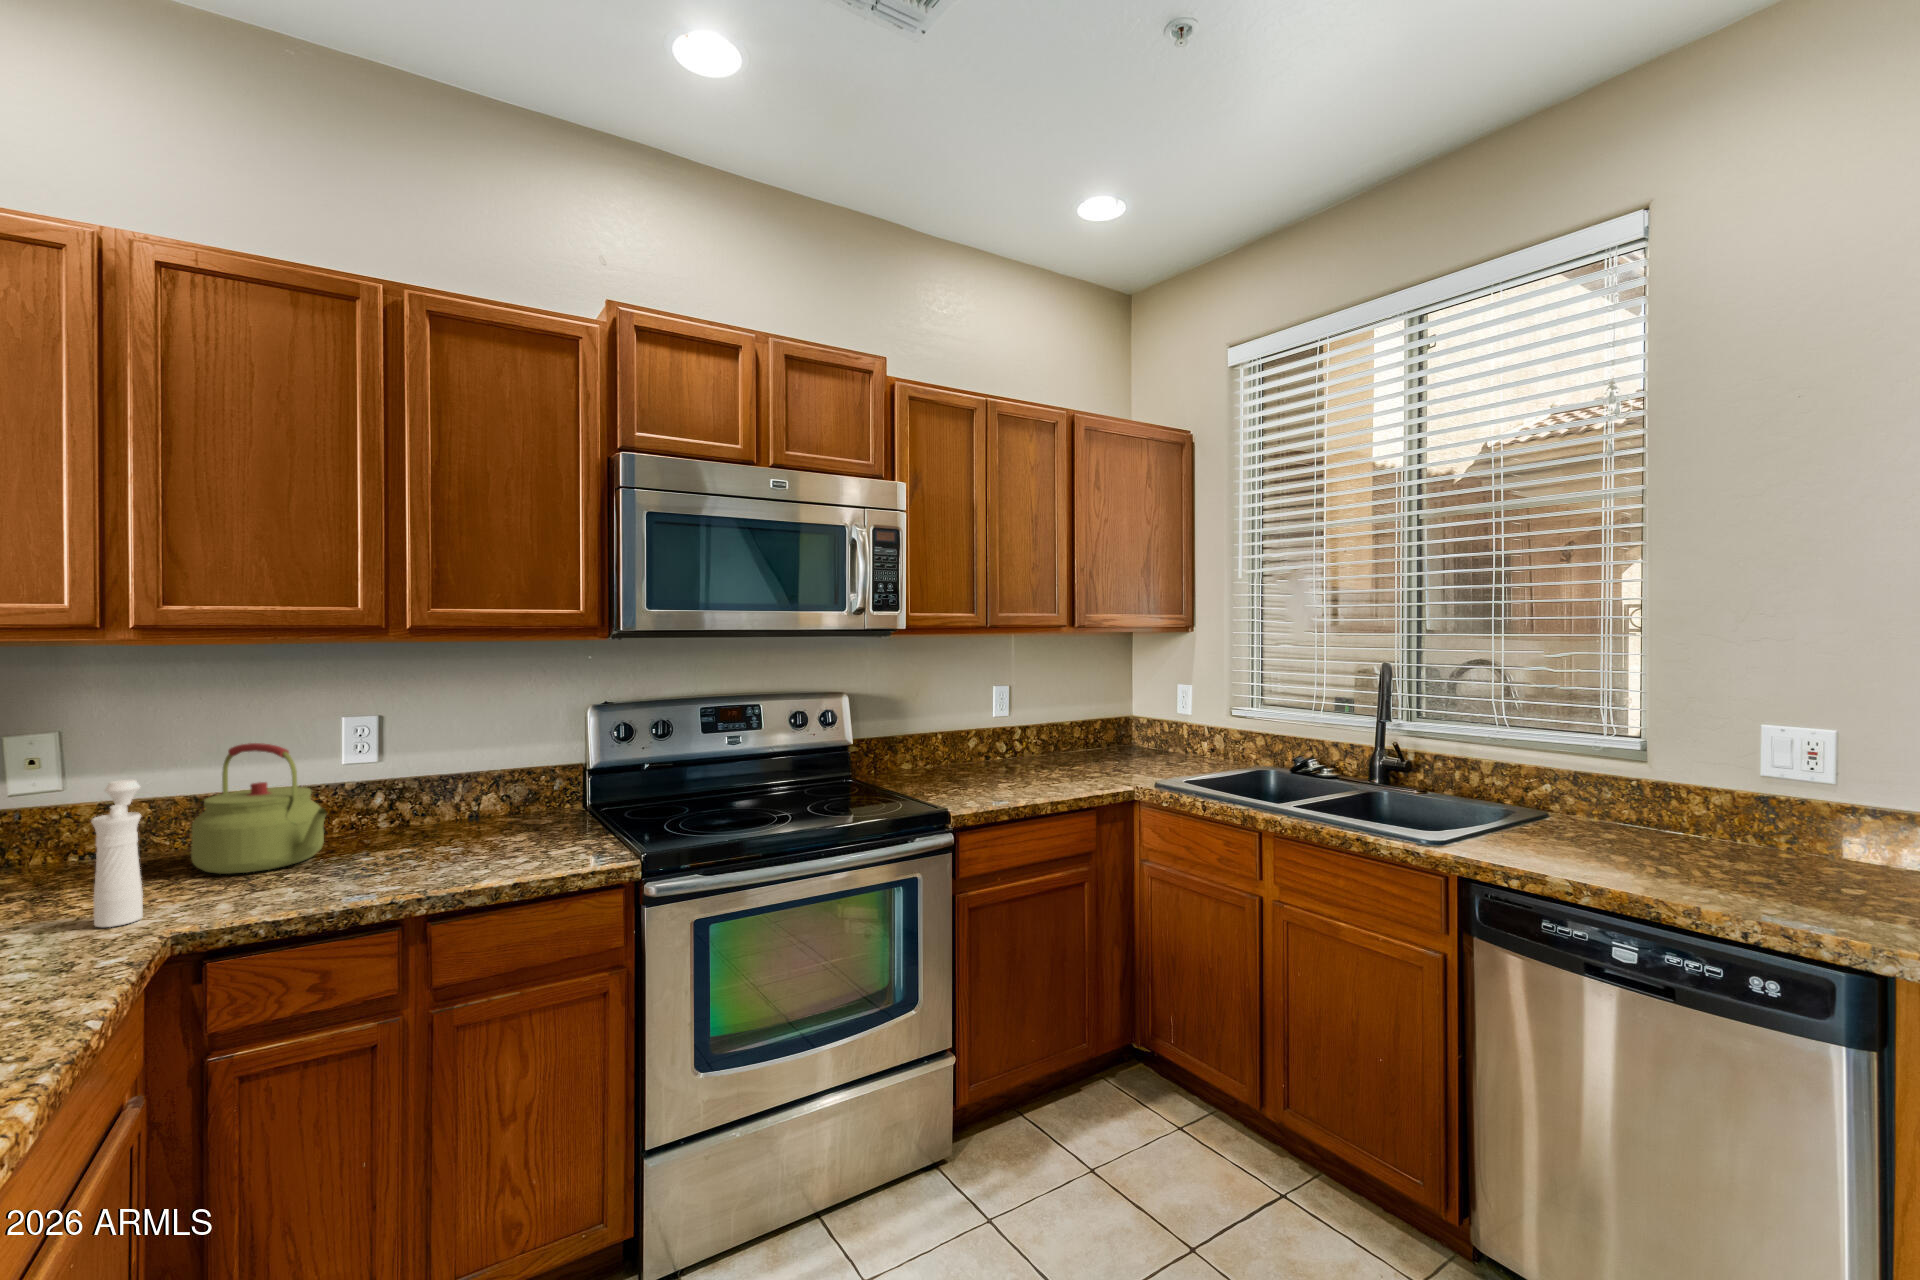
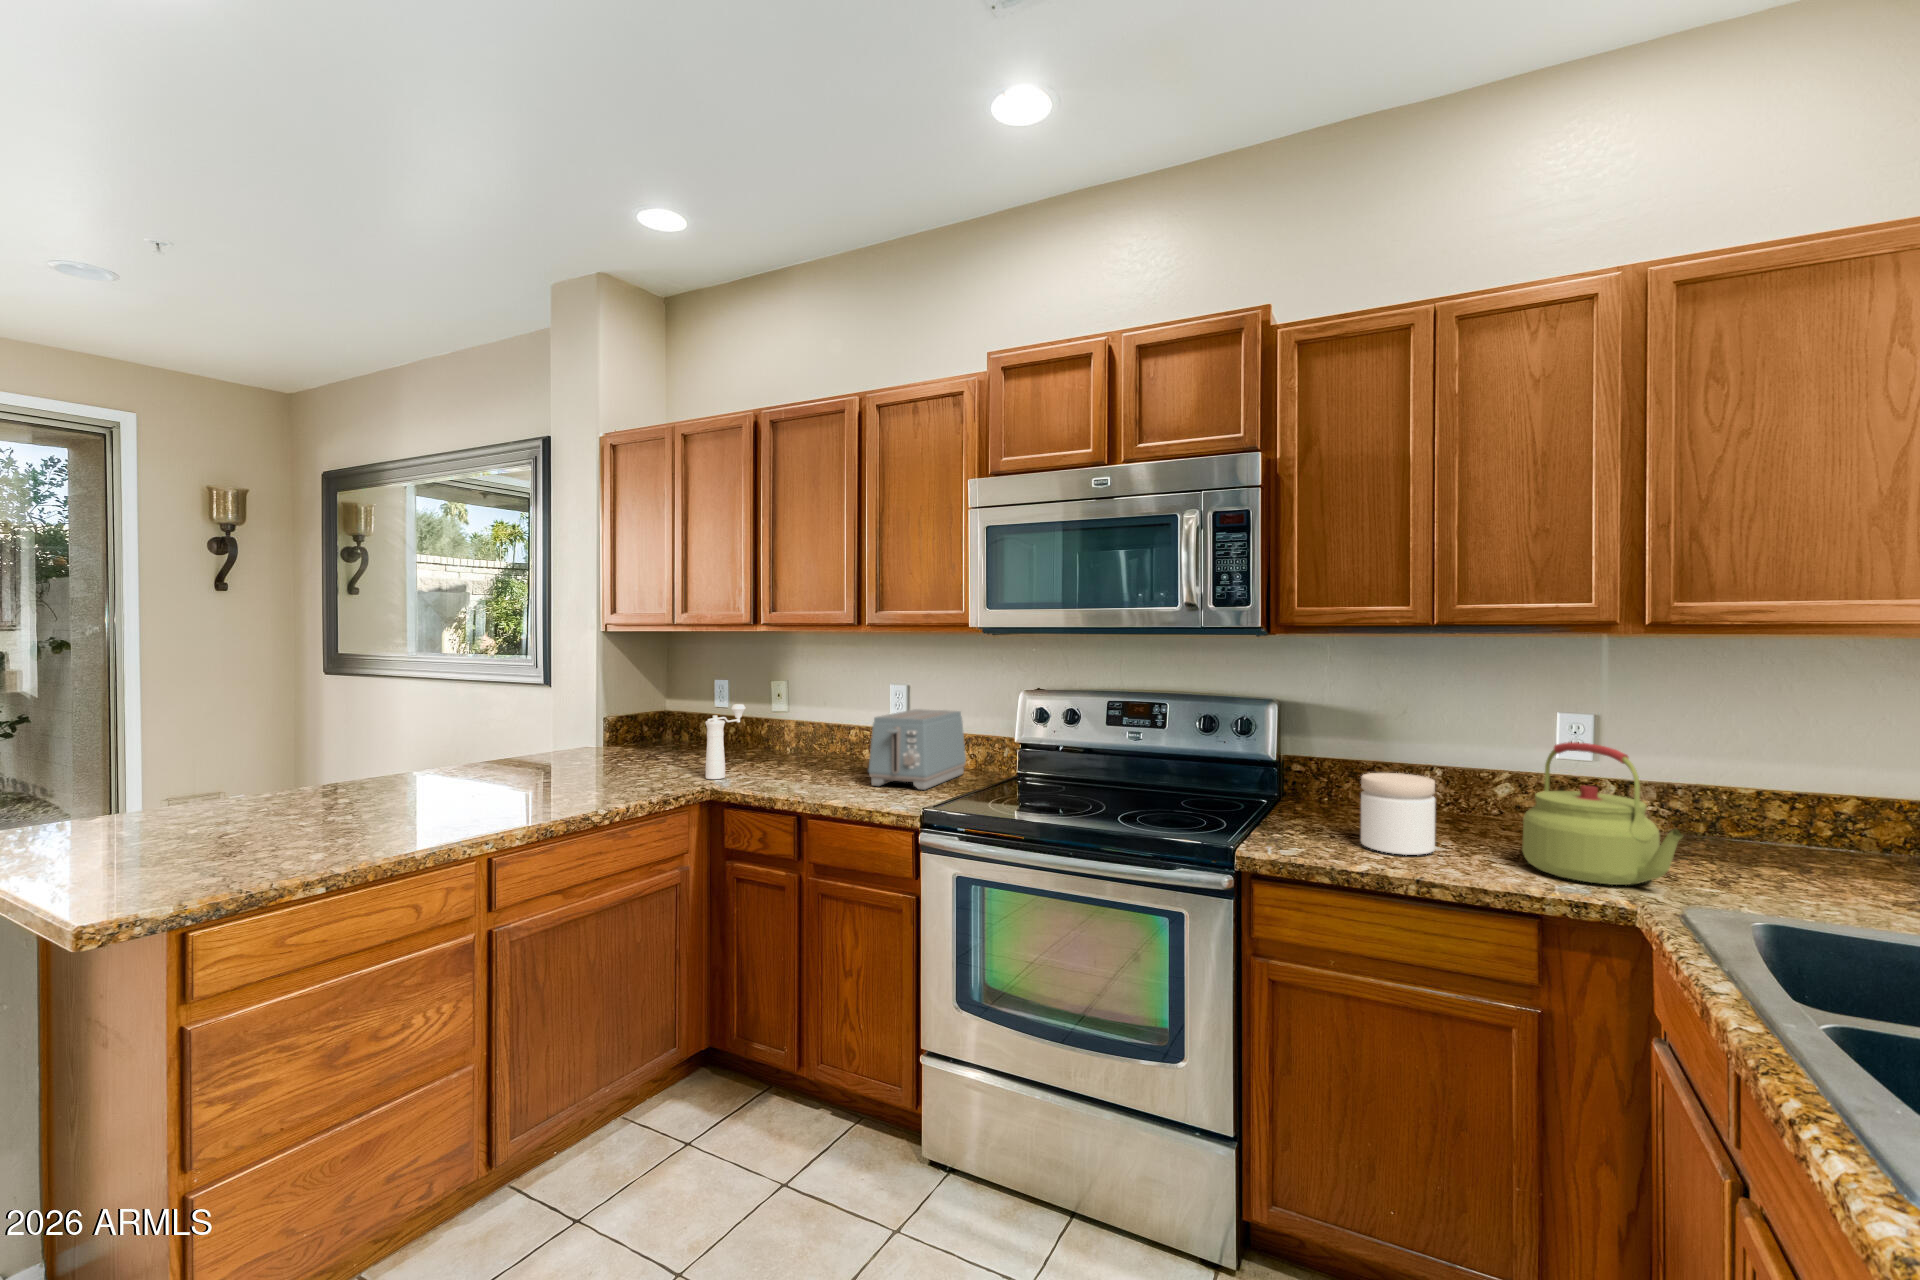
jar: none [973,736,1020,792] -> present [1361,773,1435,855]
toaster: none [432,741,555,857] -> present [868,709,966,790]
kettle: present [191,743,327,874] -> present [1522,742,1683,885]

